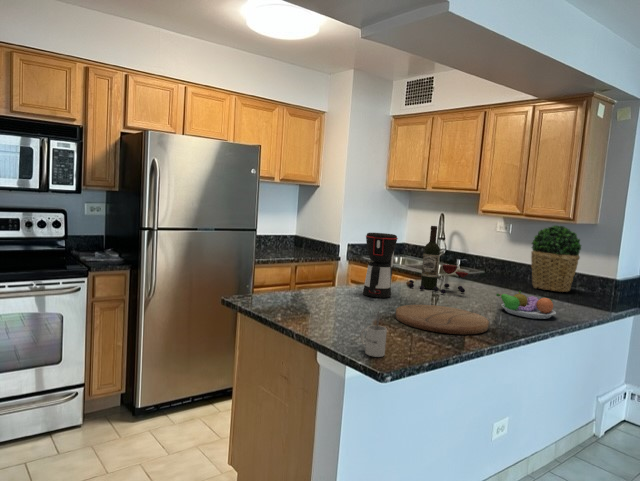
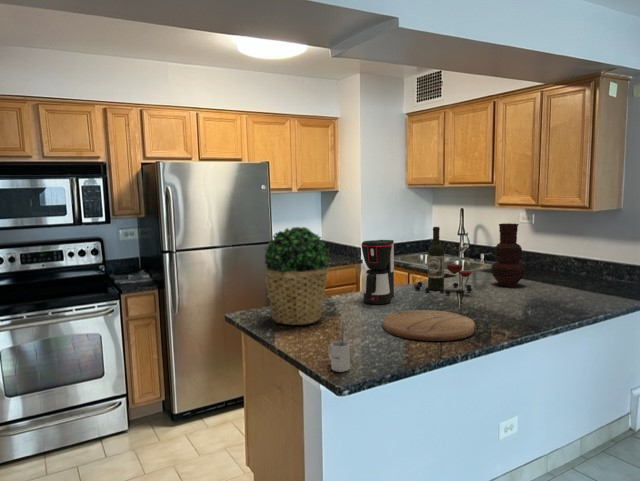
potted plant: present [531,225,581,292] -> present [265,227,328,325]
vase: none [480,228,513,291] -> present [491,223,525,286]
fruit bowl: present [497,291,556,319] -> none [496,288,557,317]

